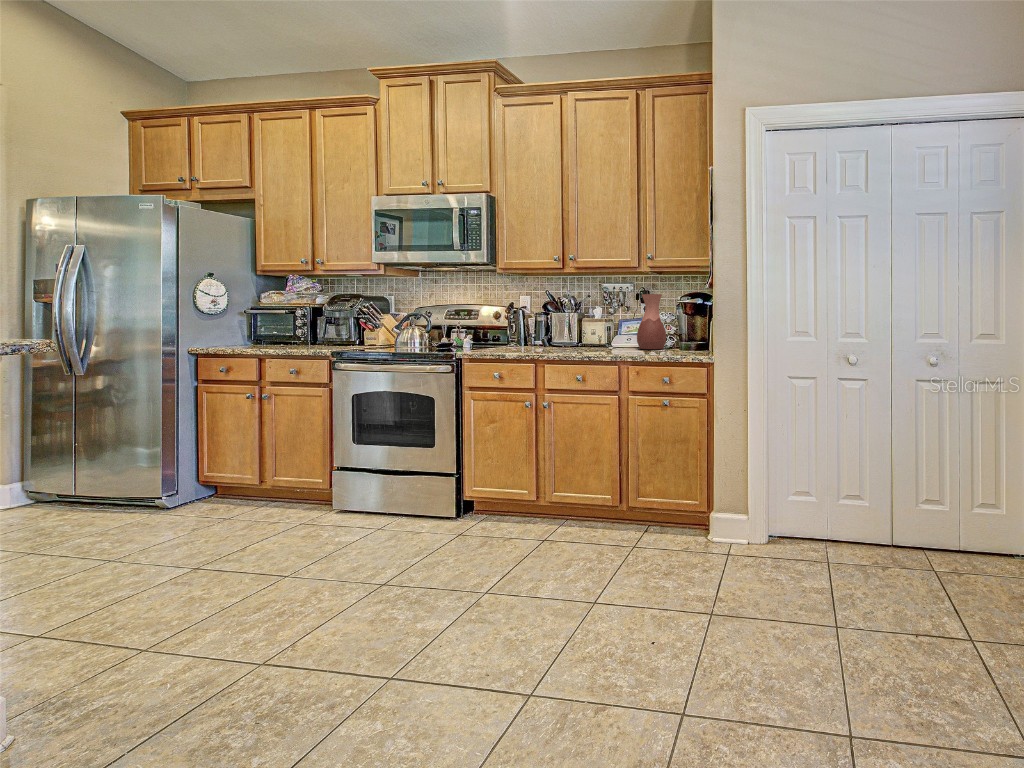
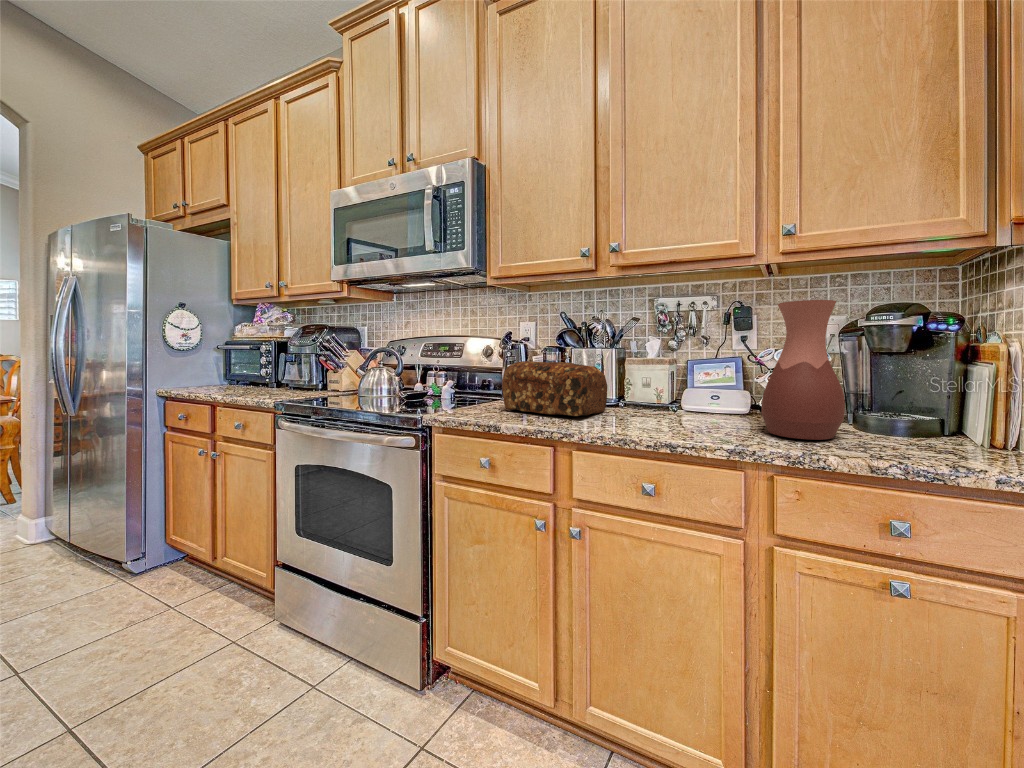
bread loaf: none [516,320,573,347] -> present [502,361,607,416]

